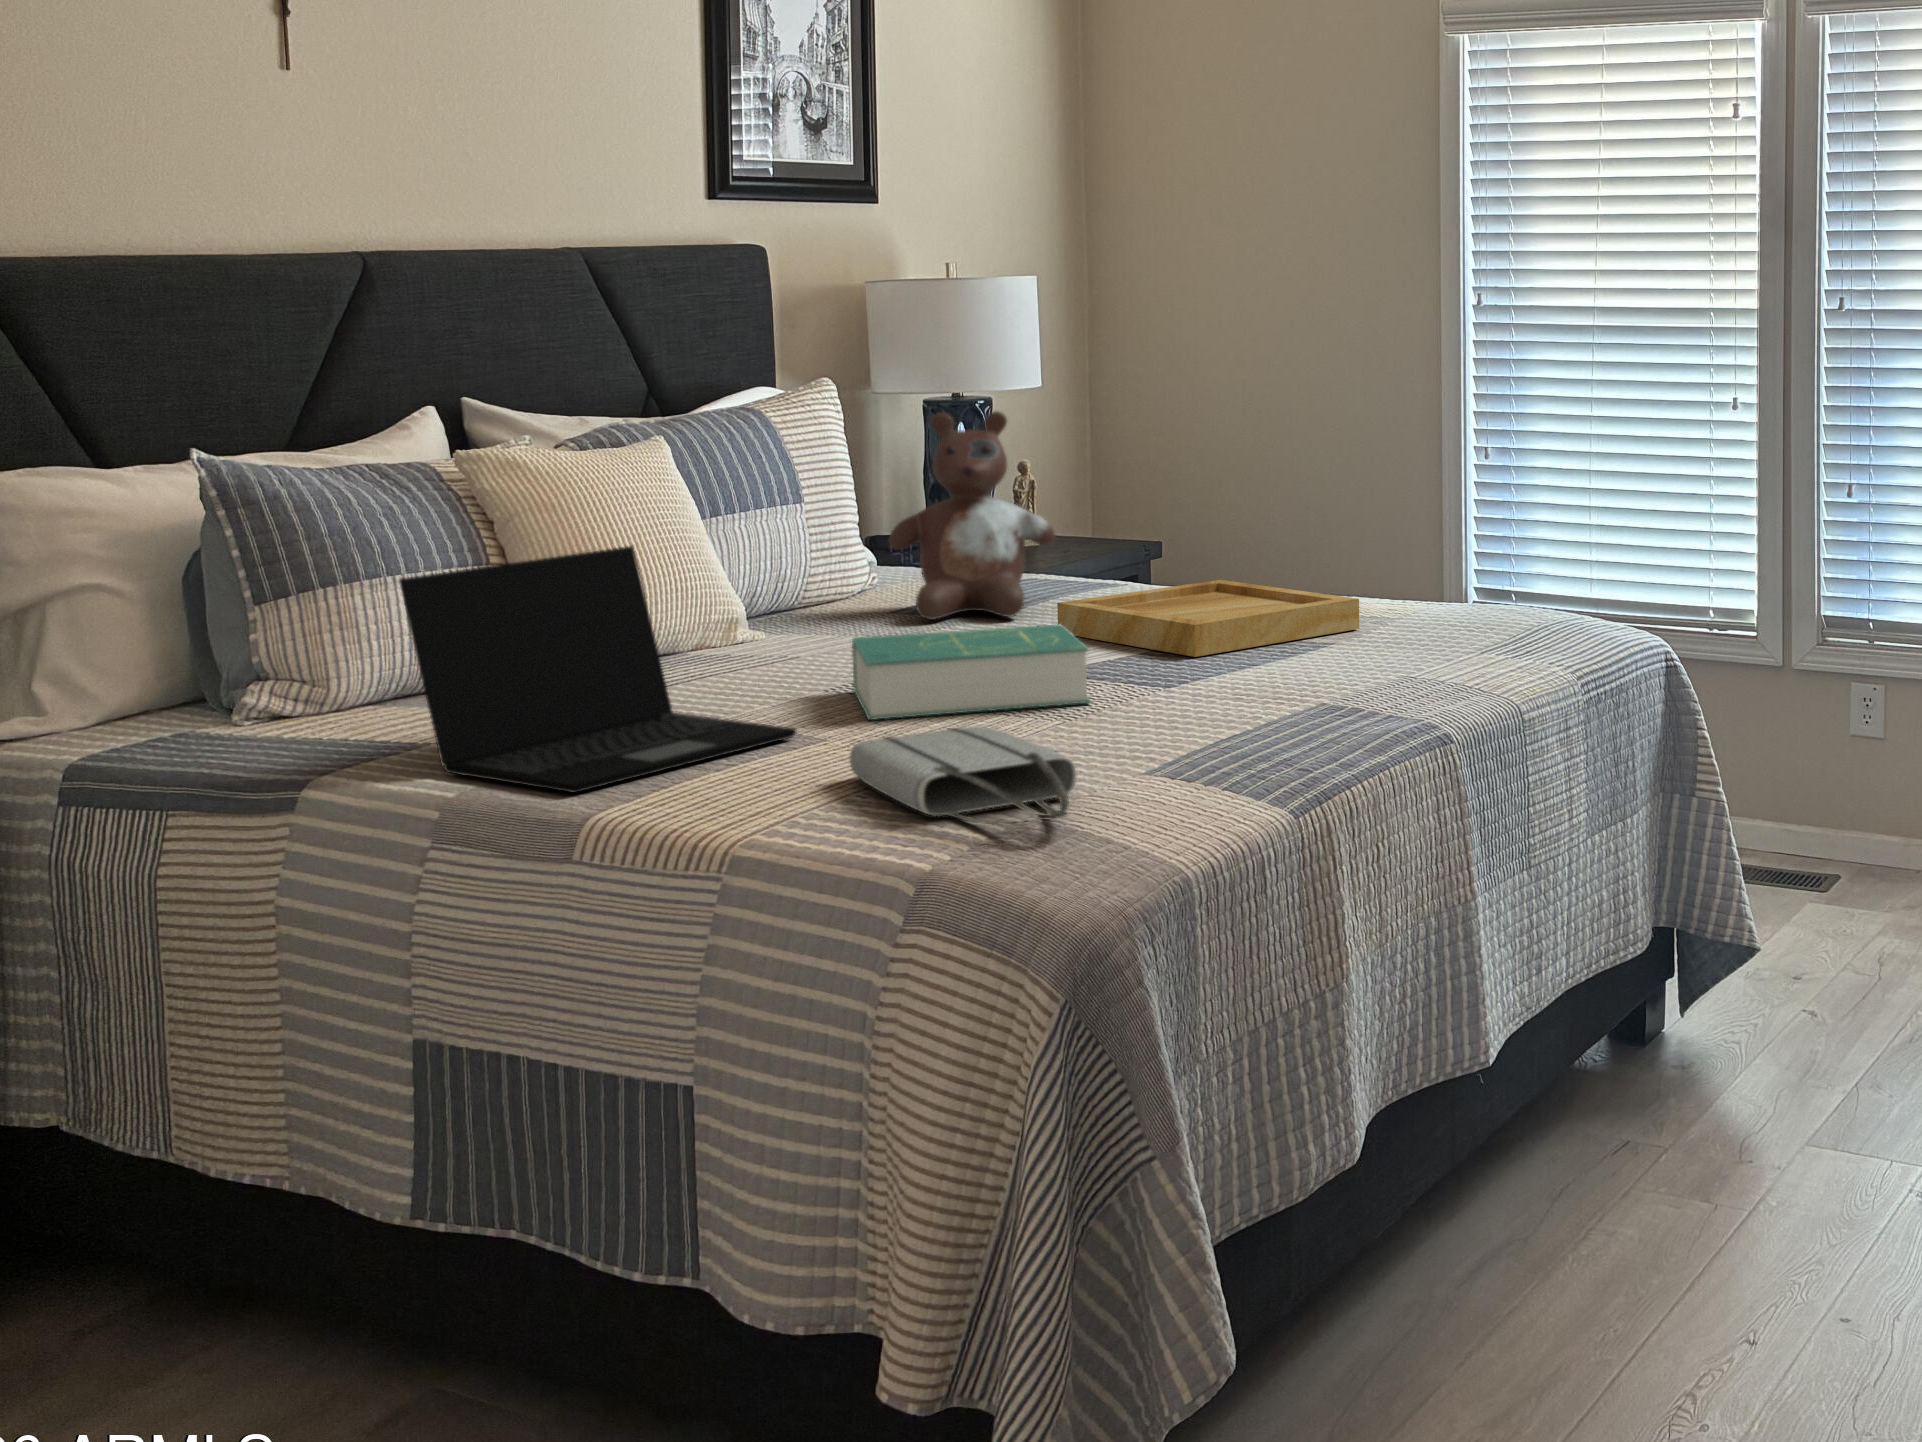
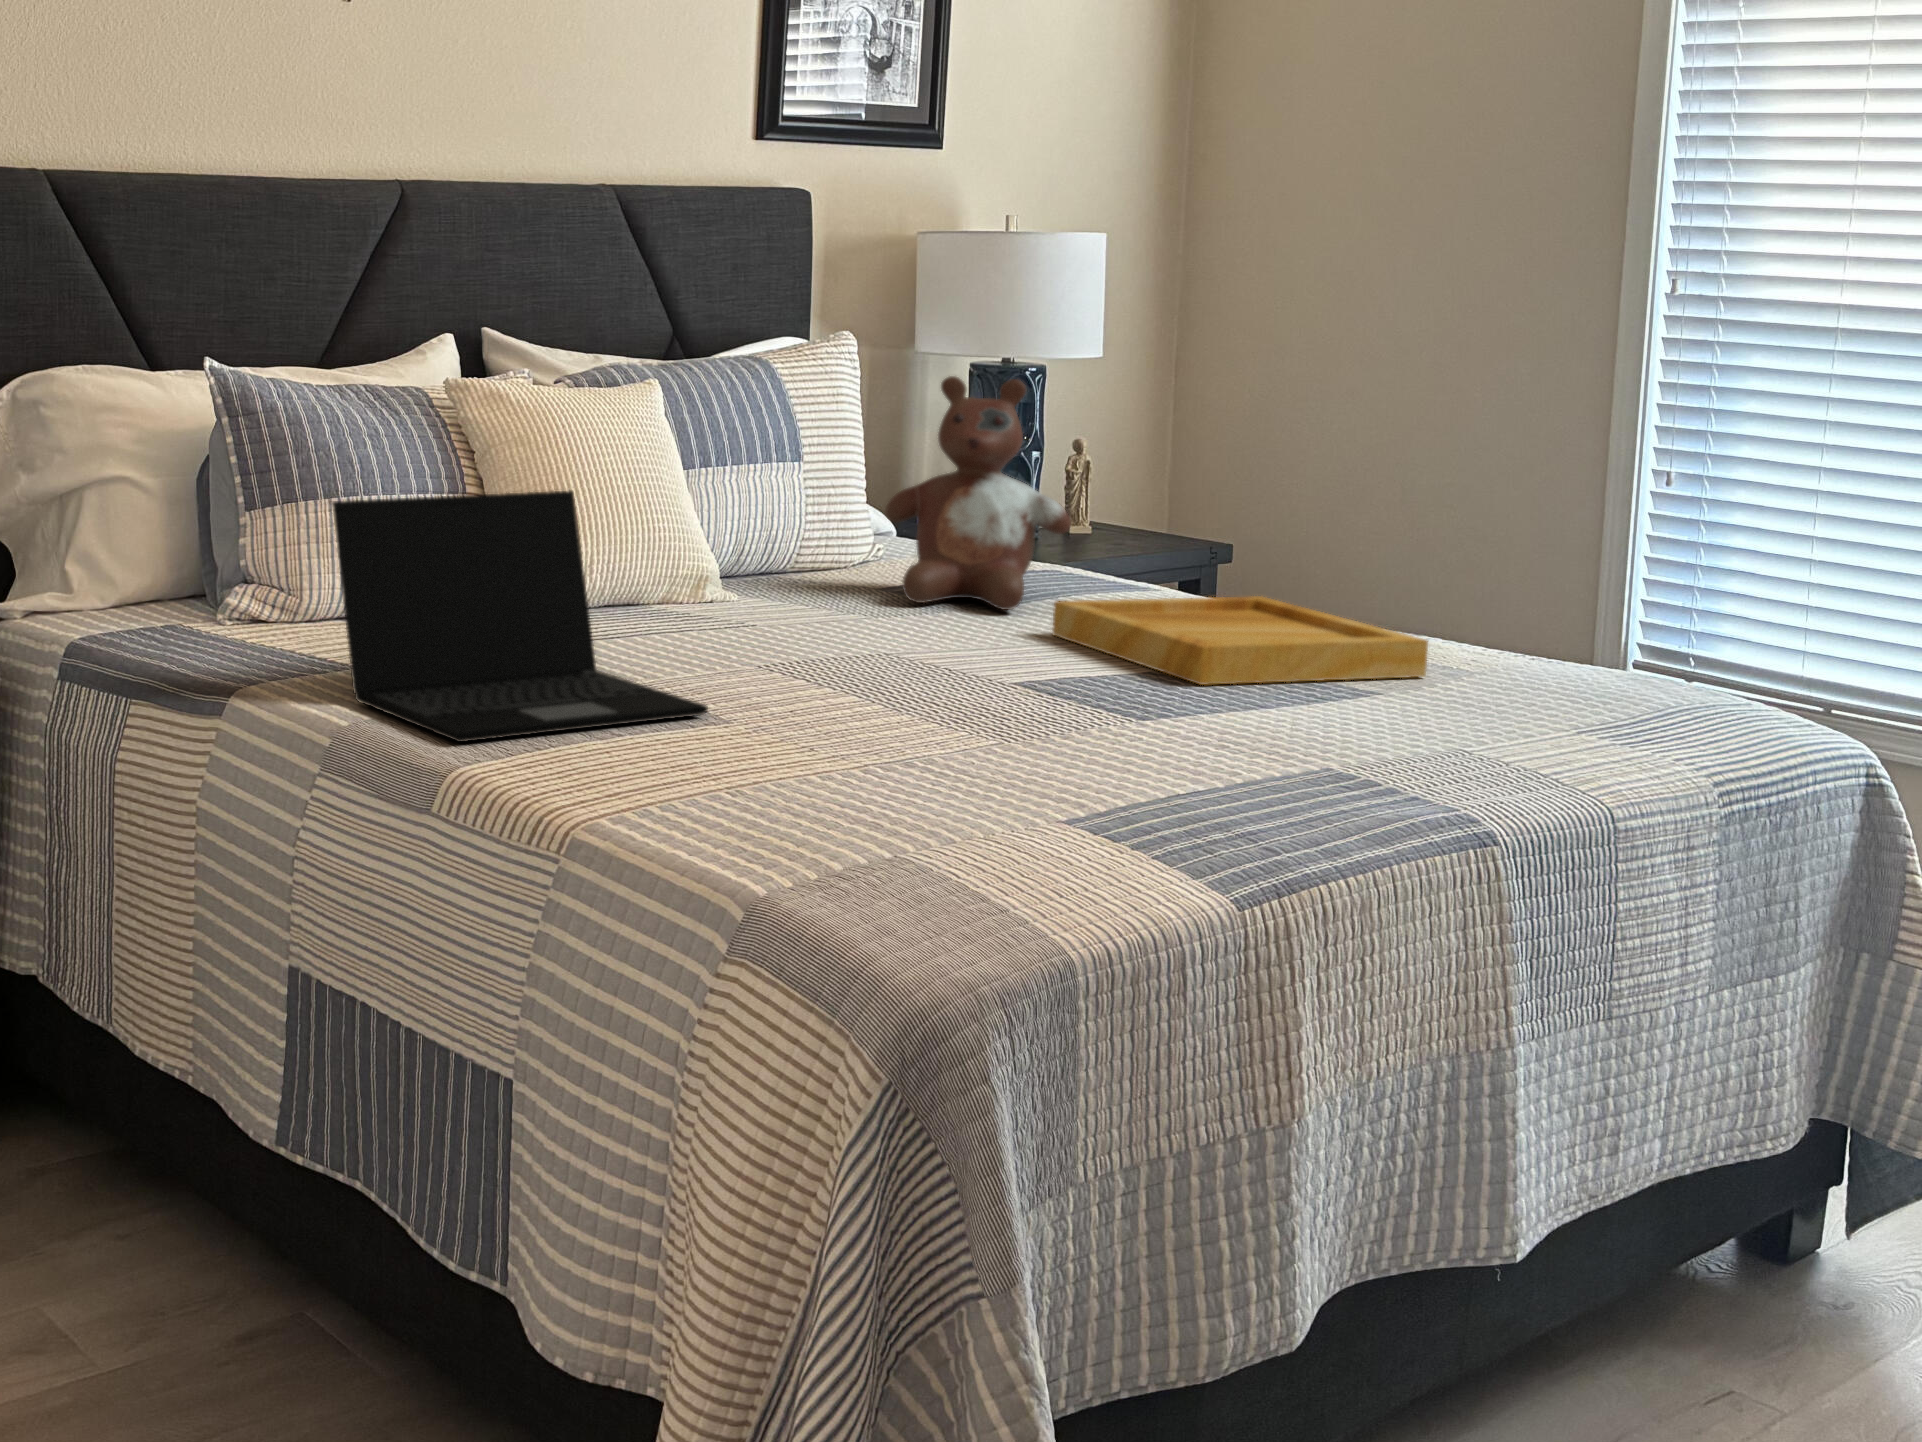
book: present [852,624,1090,720] -> none [793,614,1052,723]
tote bag: present [850,727,1077,824] -> none [737,732,977,860]

